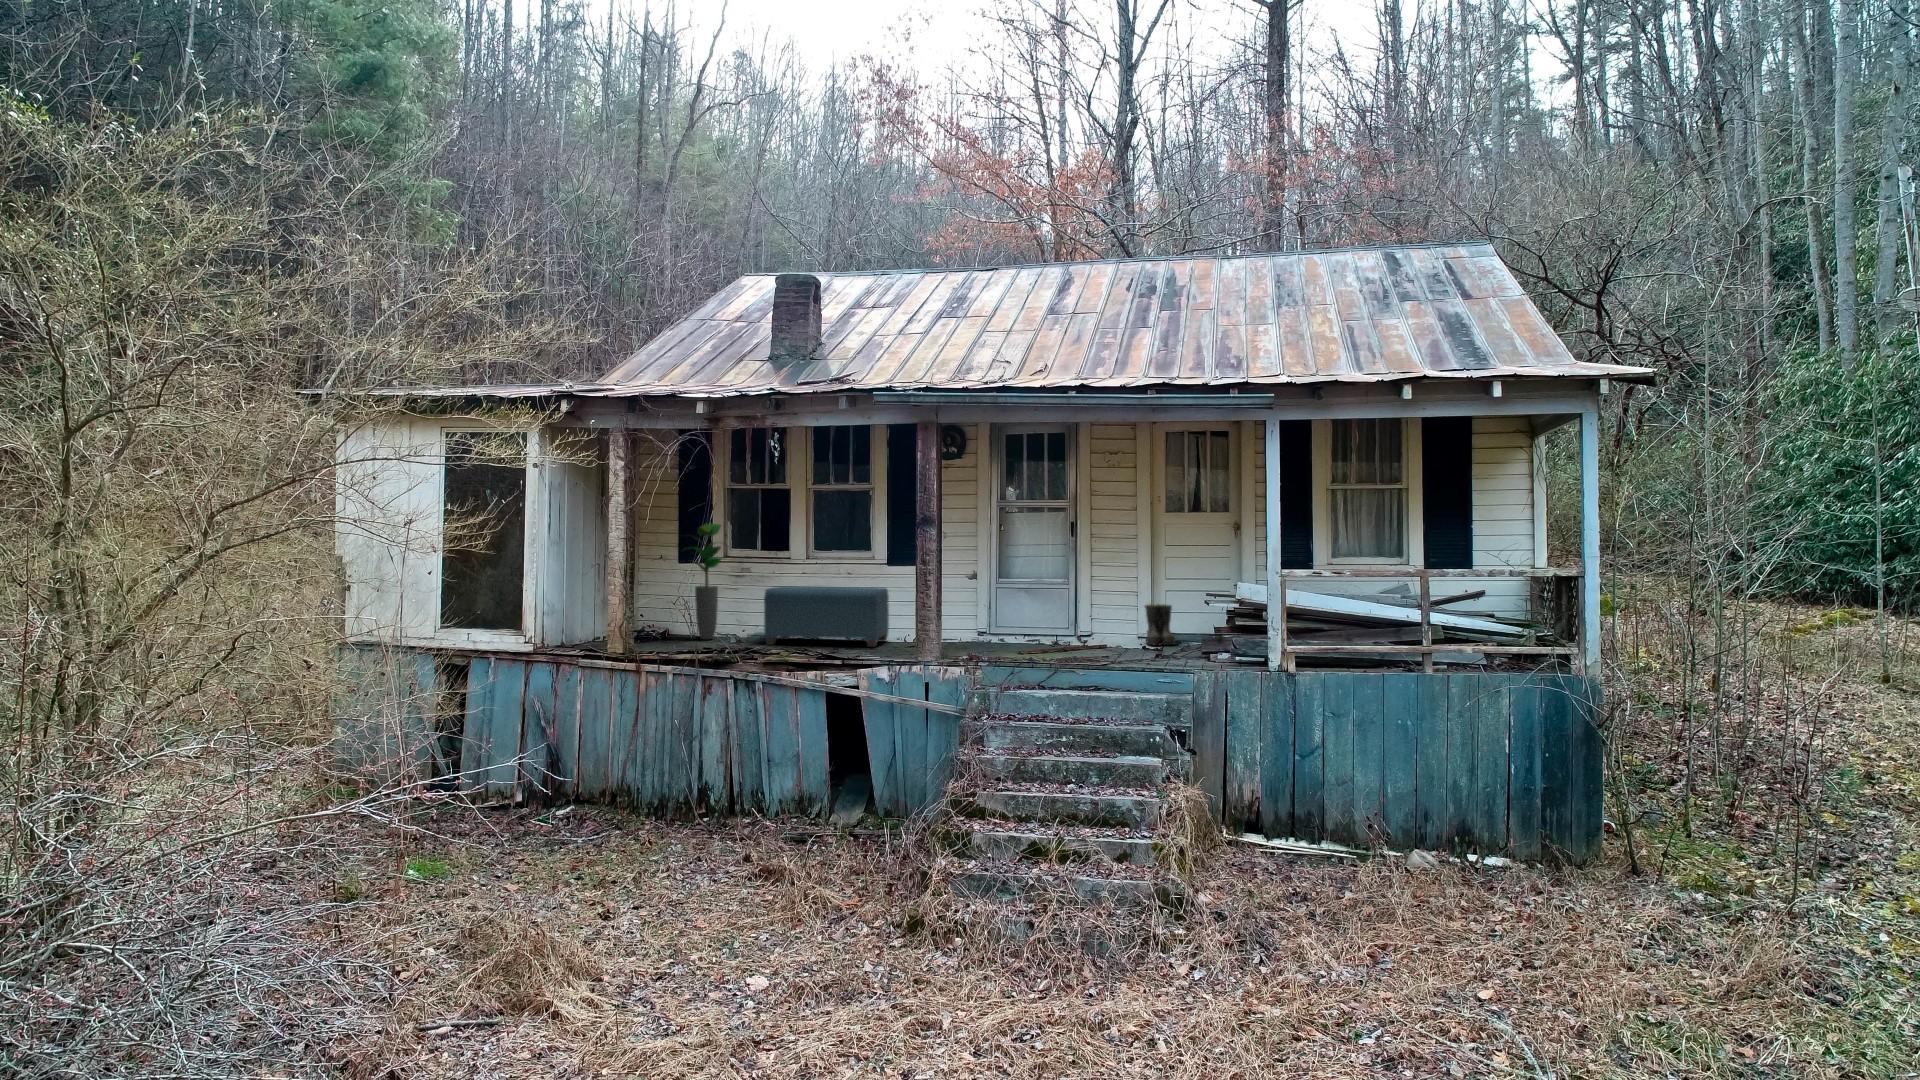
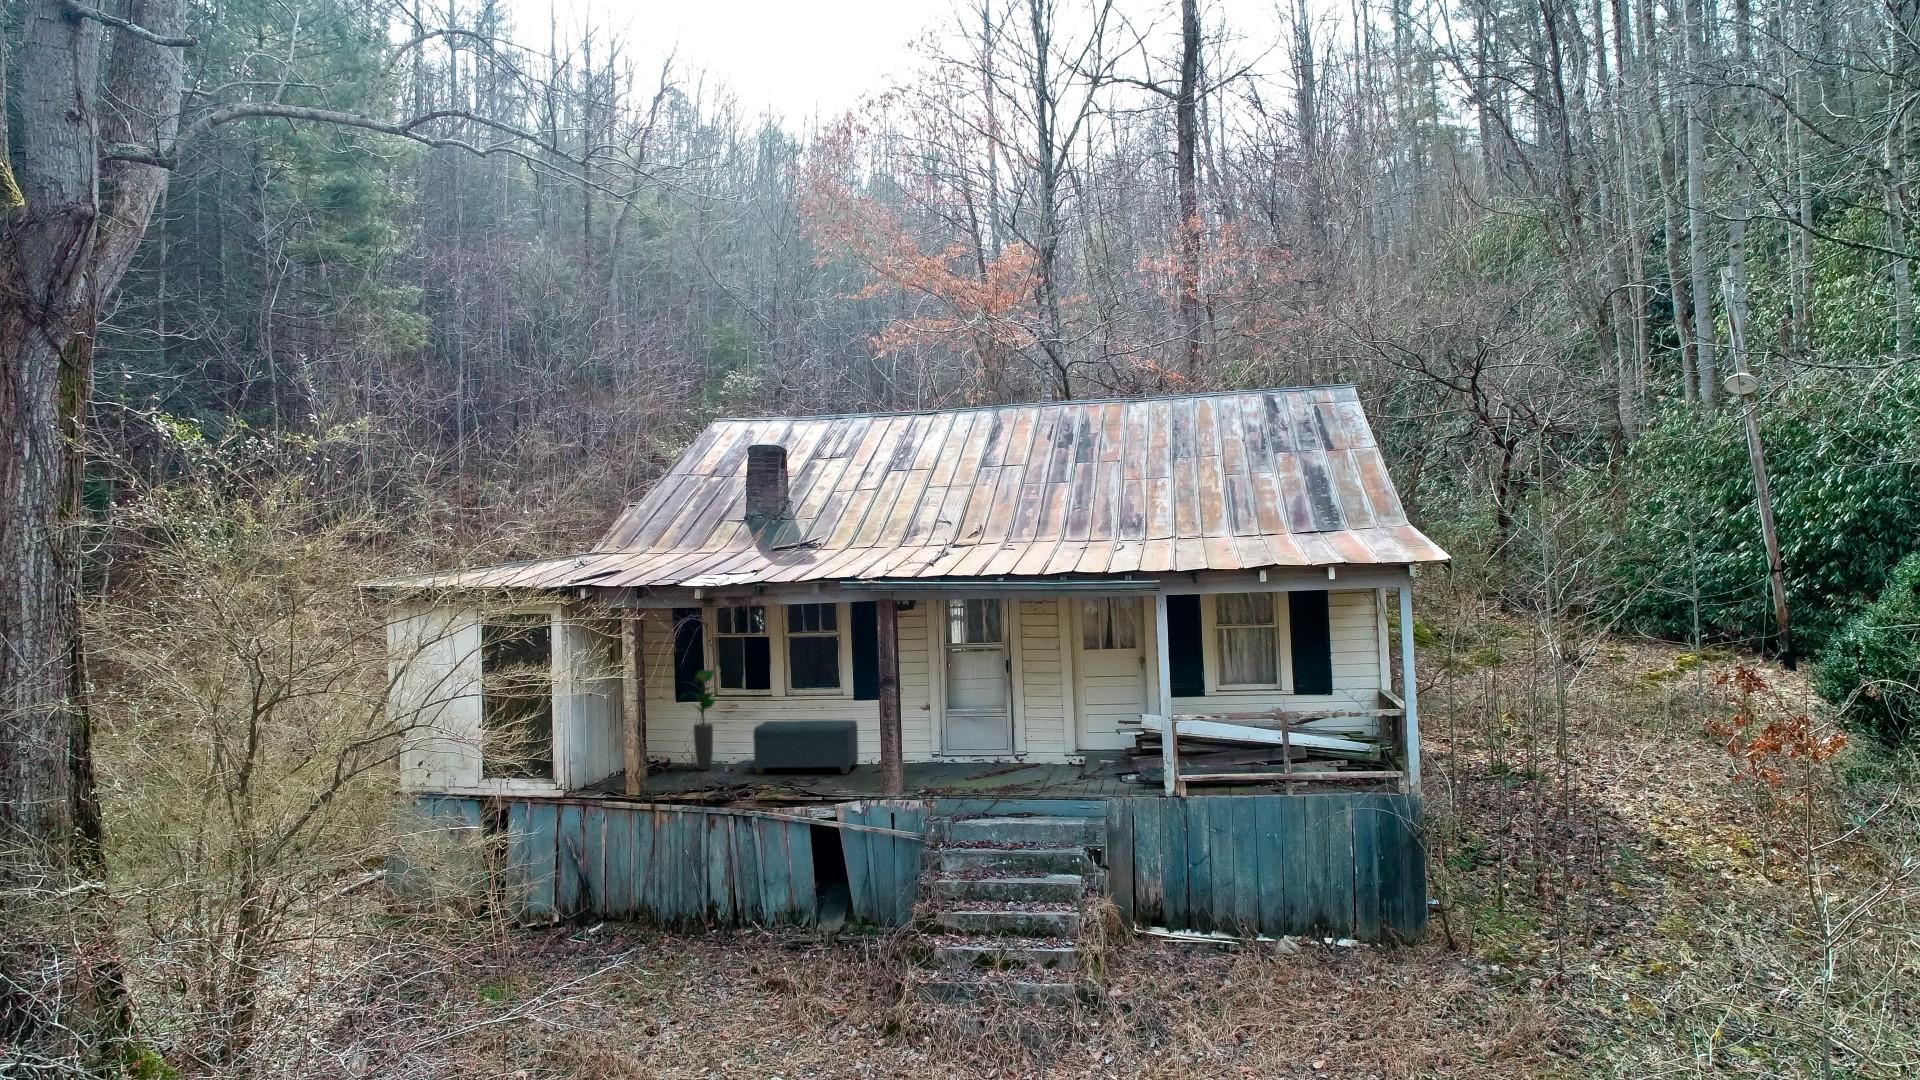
boots: present [1145,604,1177,646] -> none [1070,727,1098,764]

